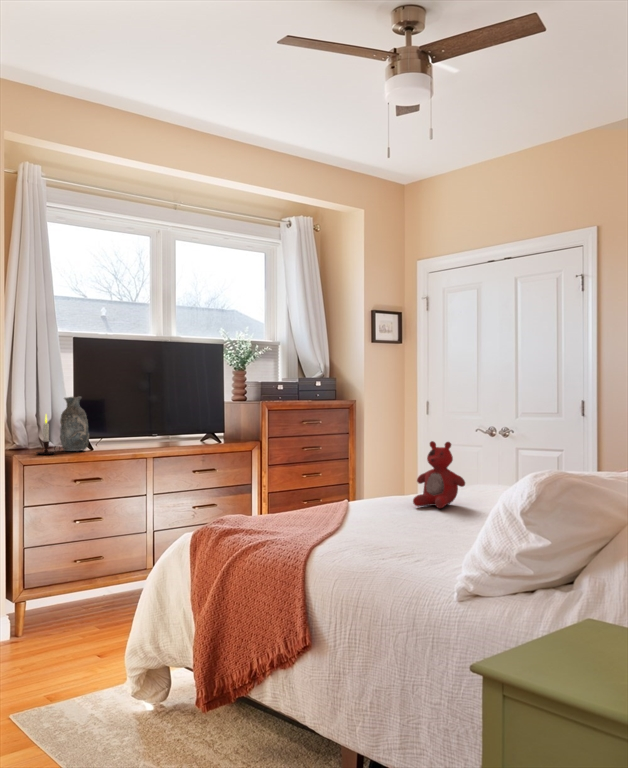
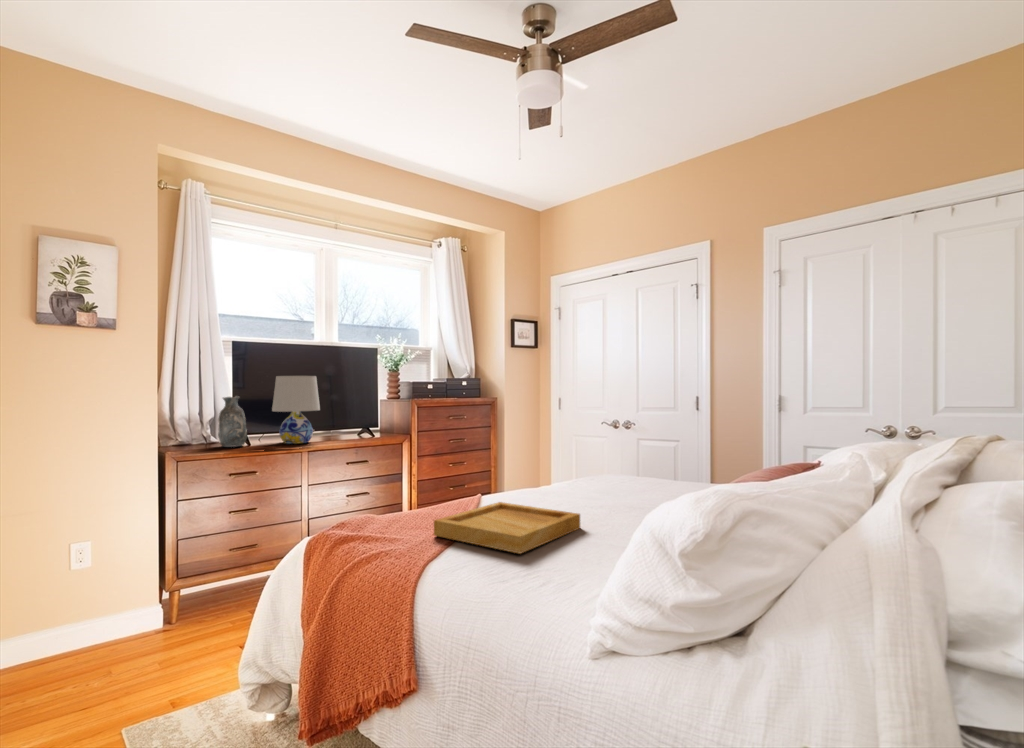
table lamp: none [113,374,164,449] -> present [272,376,320,444]
candle: present [36,415,57,455] -> none [190,413,215,452]
stuffed bear: present [413,441,465,508] -> none [539,441,589,507]
tray: none [312,502,457,540] -> present [434,502,580,554]

